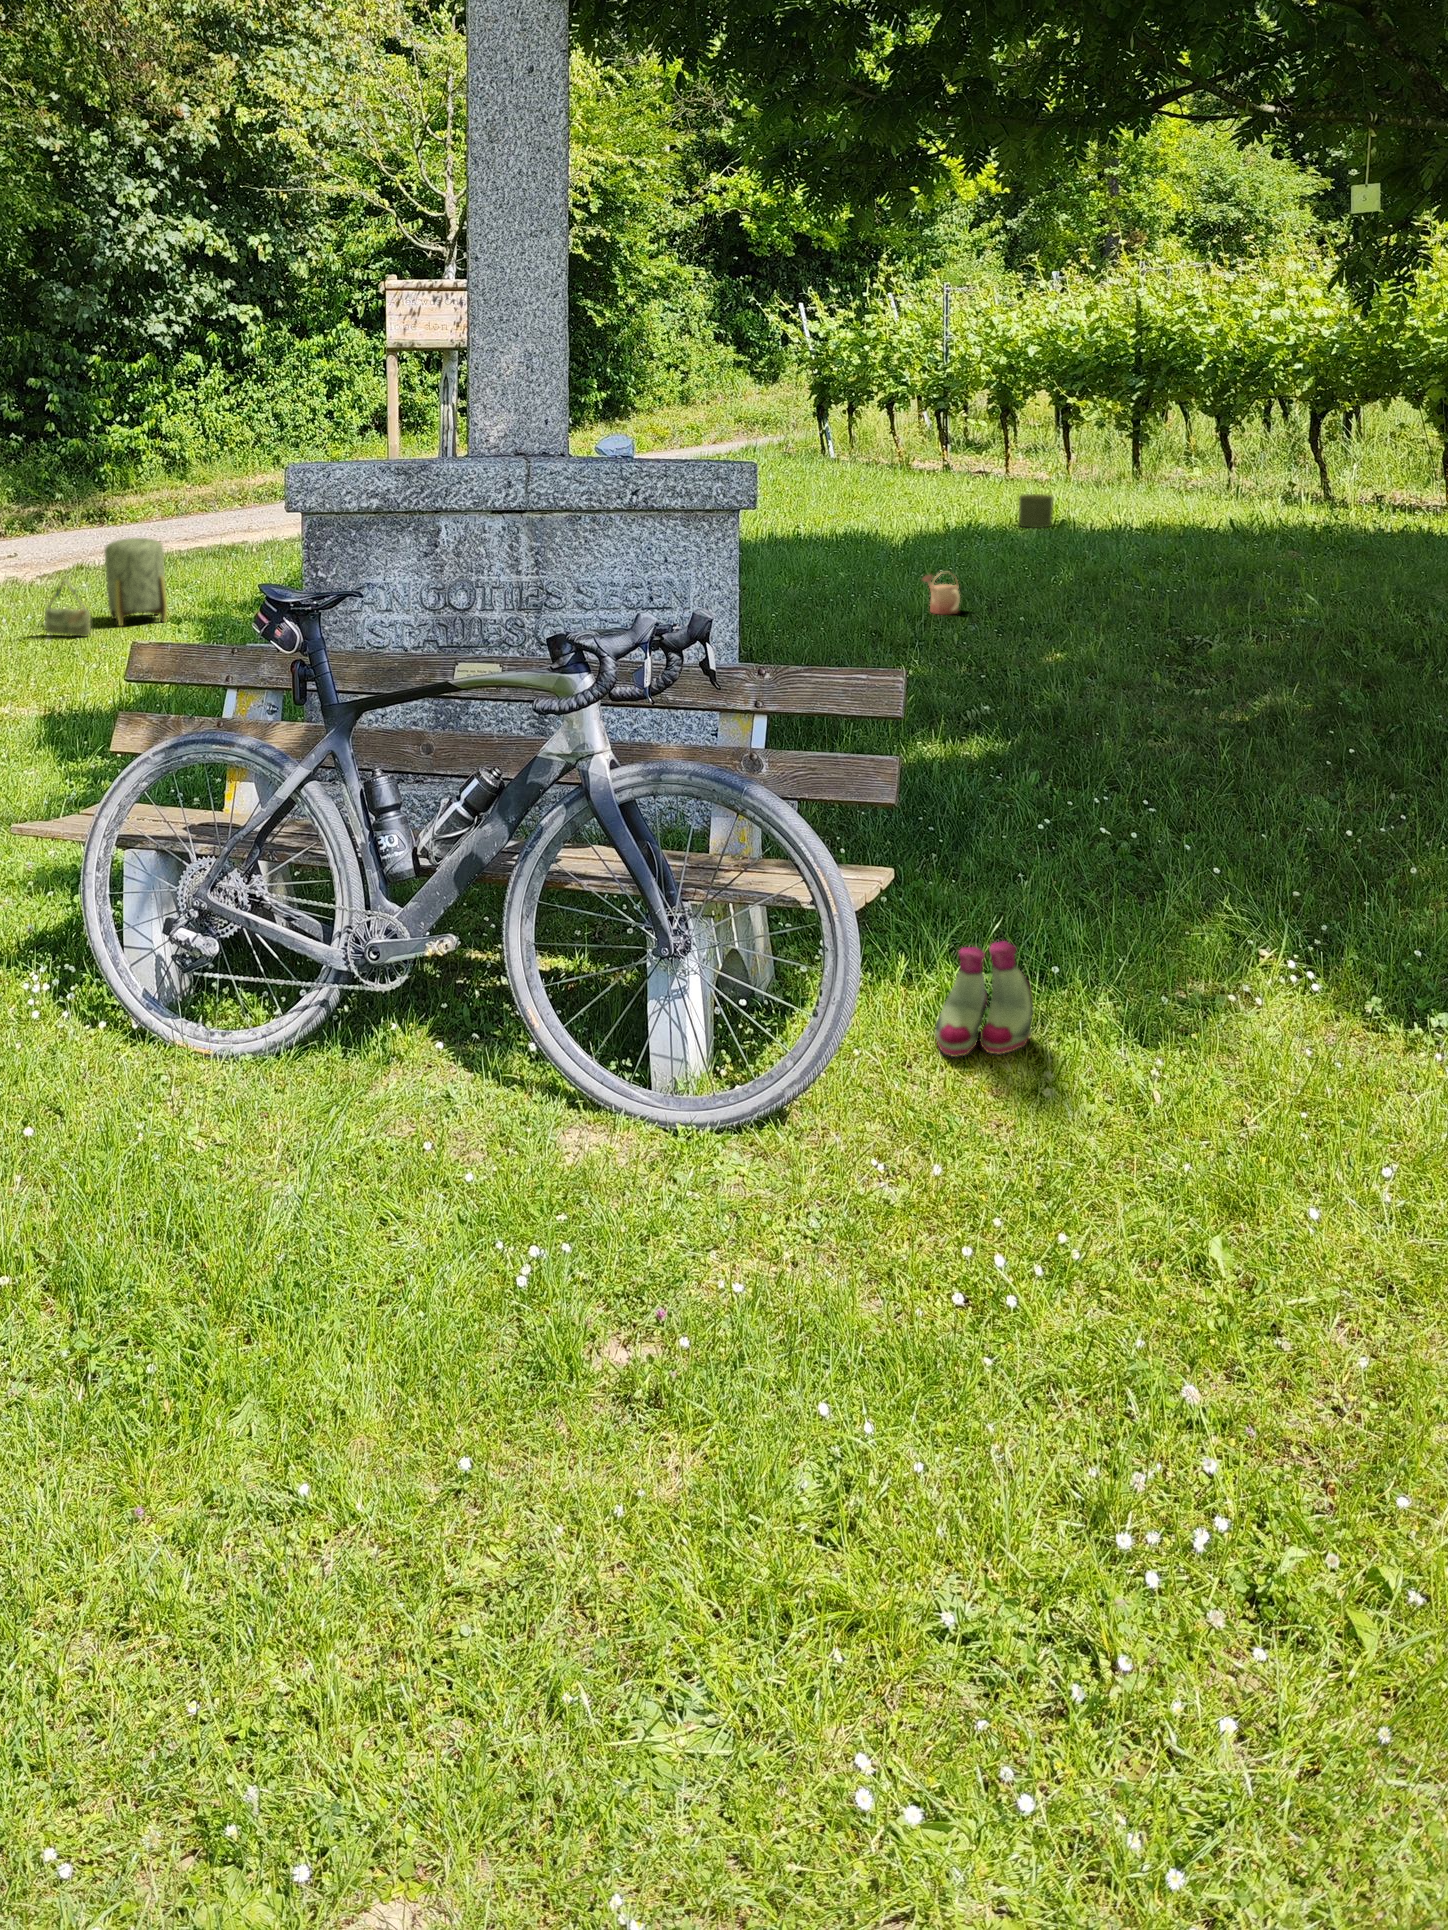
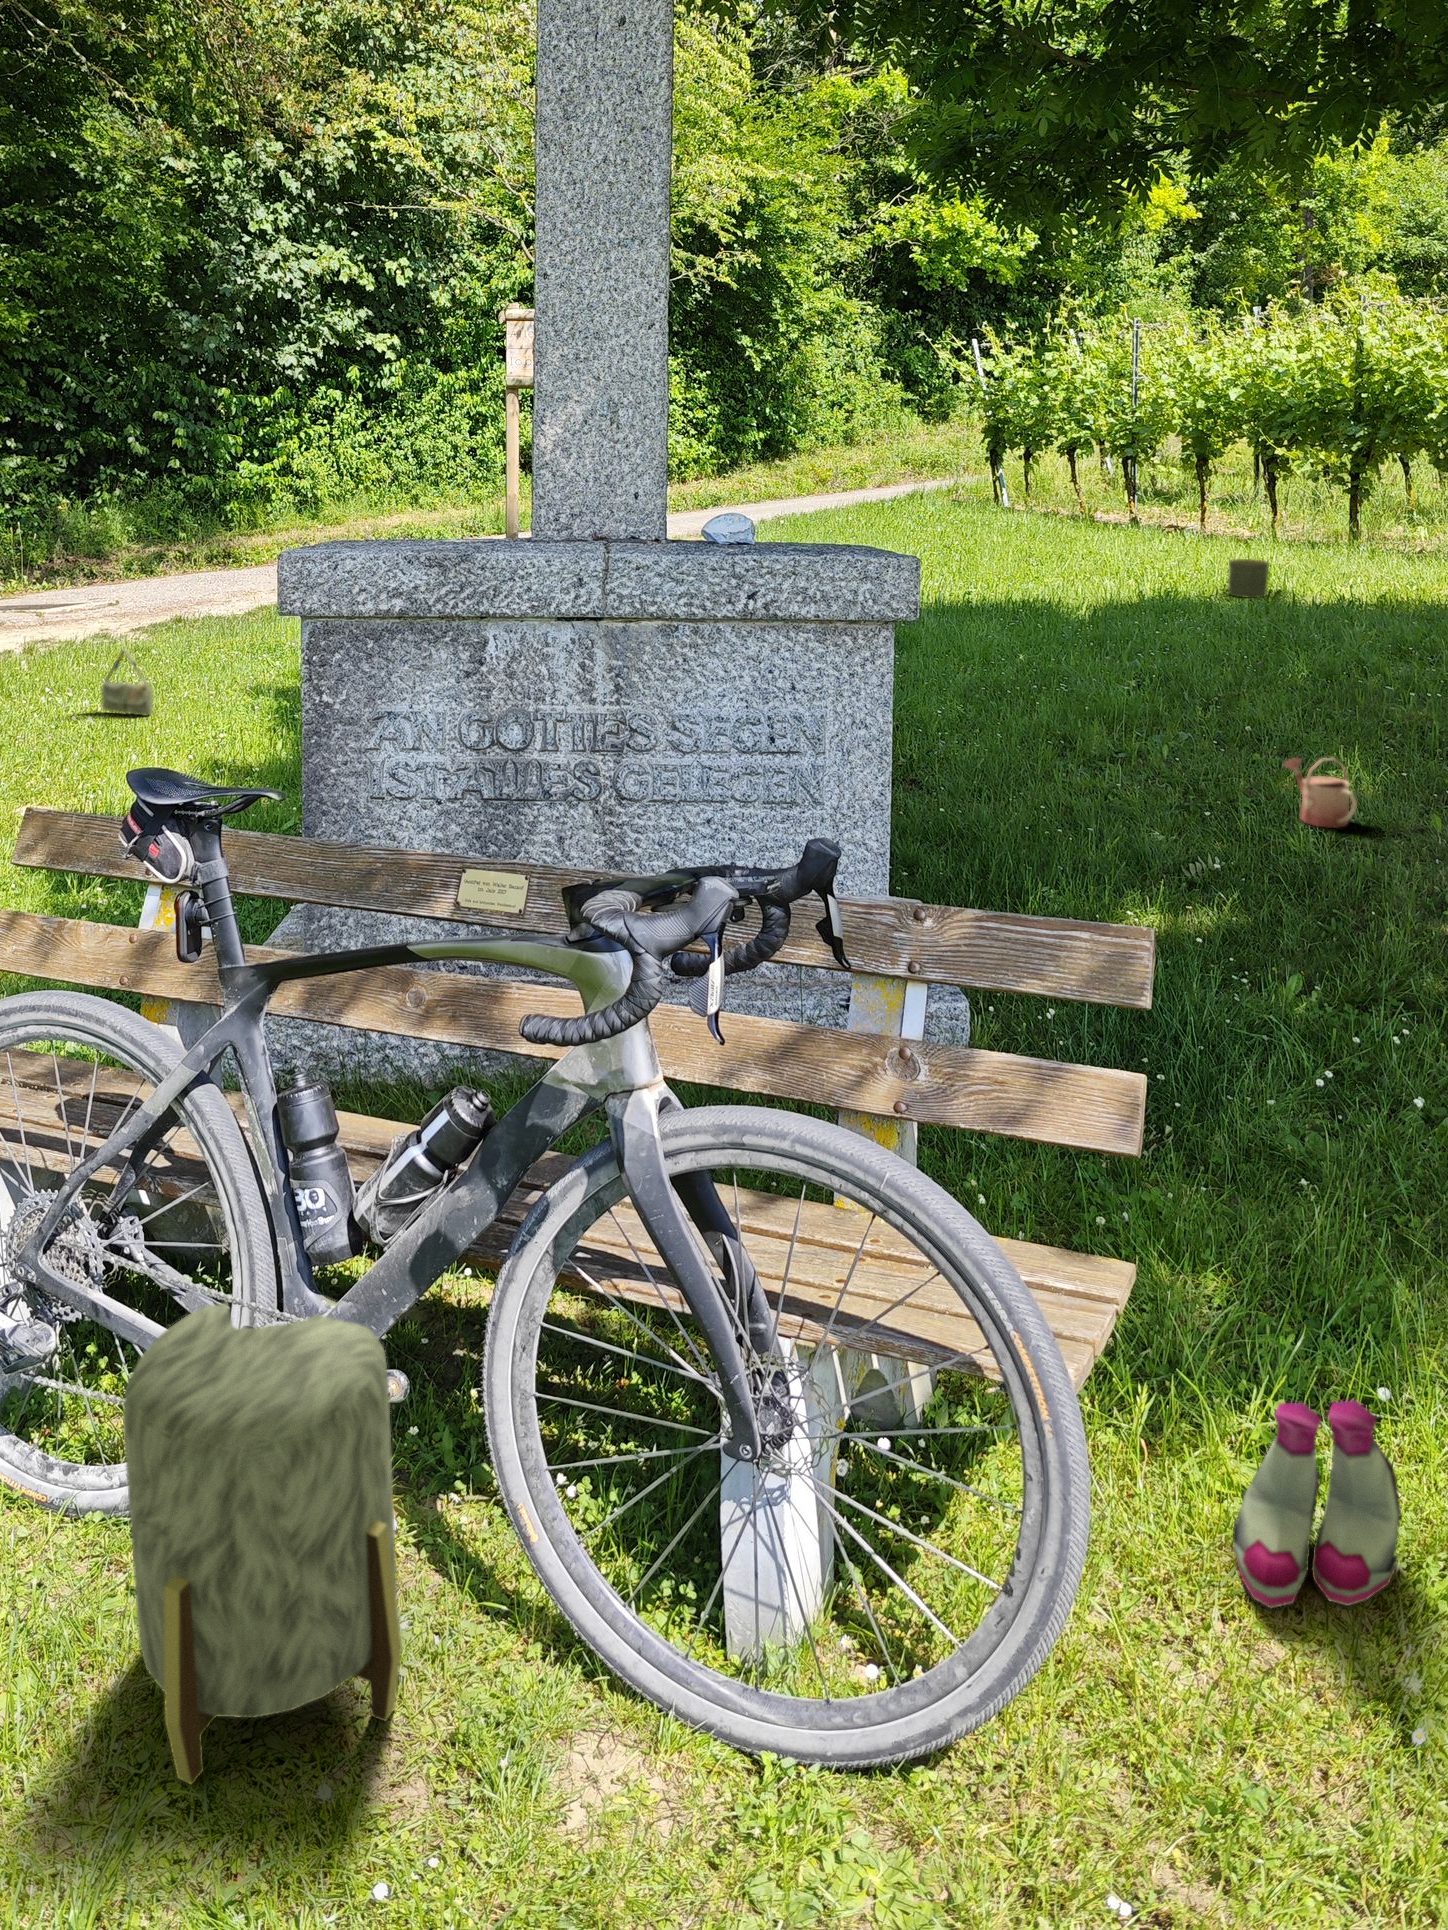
stool: present [105,538,167,627] -> present [123,1297,402,1784]
watering can: present [923,573,960,615] -> present [1283,758,1357,828]

